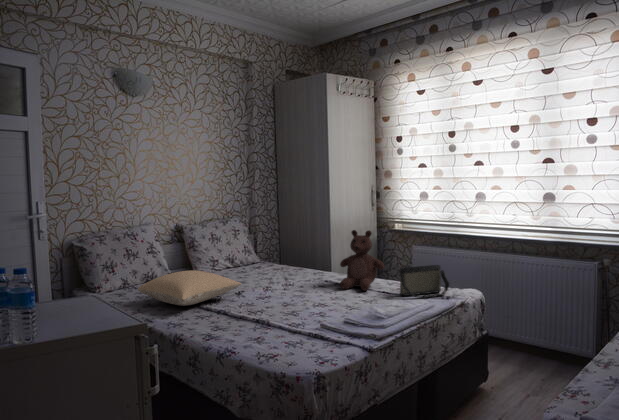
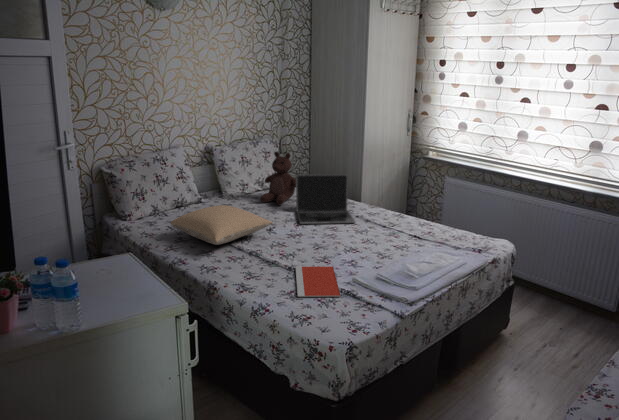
teddy bear: present [340,230,384,291] -> present [260,152,296,205]
laptop: none [265,241,325,288] -> present [296,174,355,224]
handbag: present [399,265,449,298] -> none [432,215,484,249]
notebook: none [264,317,308,341] -> present [296,267,340,297]

